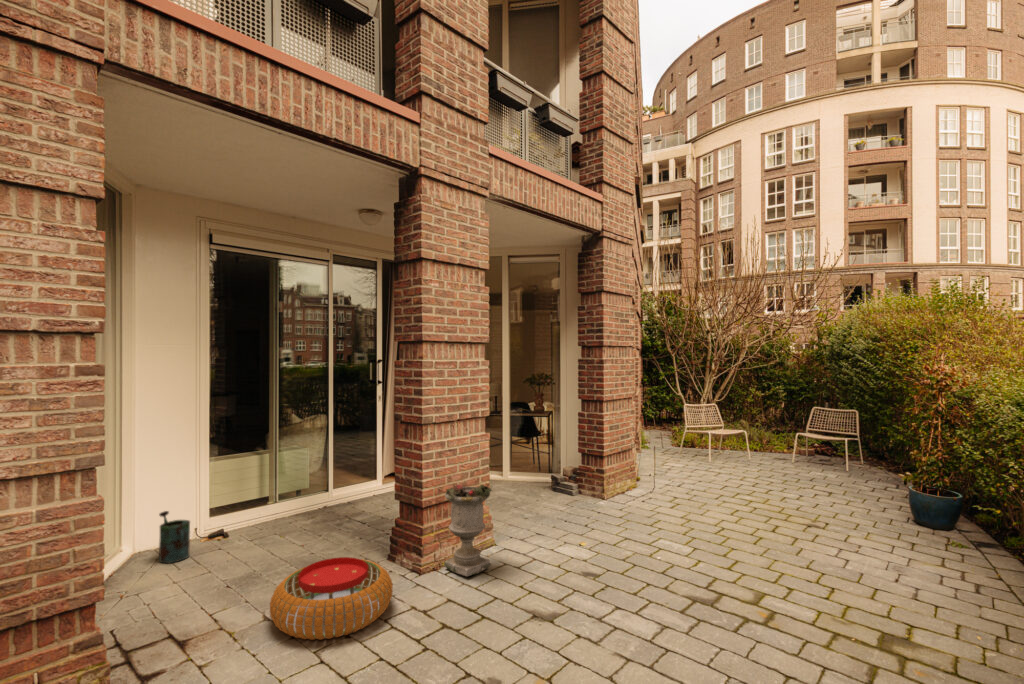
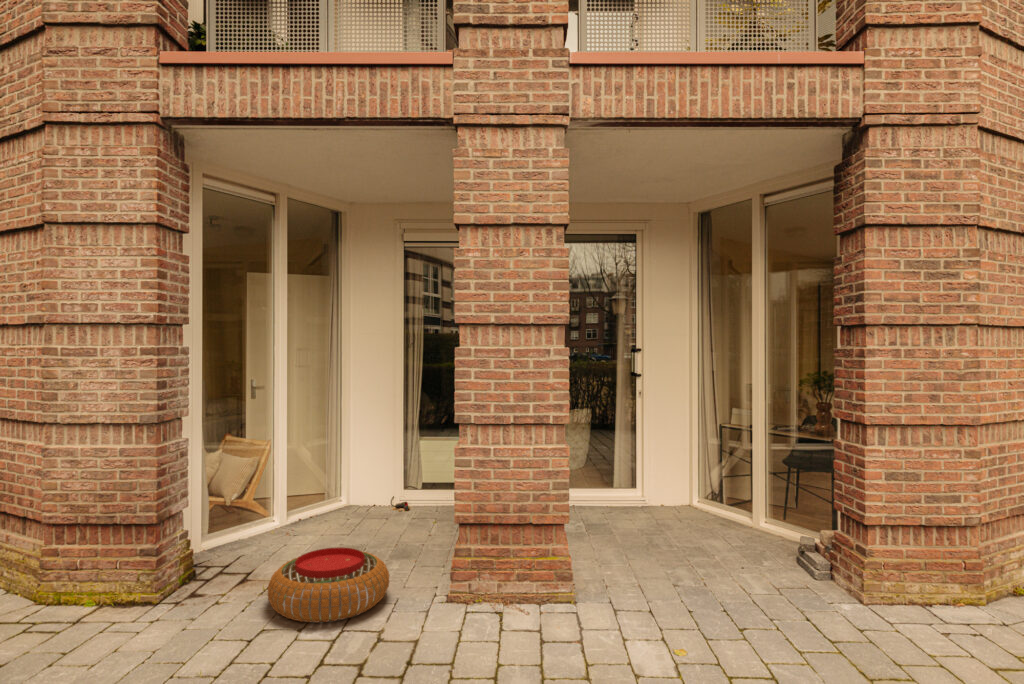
planter: present [444,485,492,577] -> none [465,503,525,622]
watering can: present [159,511,190,563] -> none [327,479,351,523]

